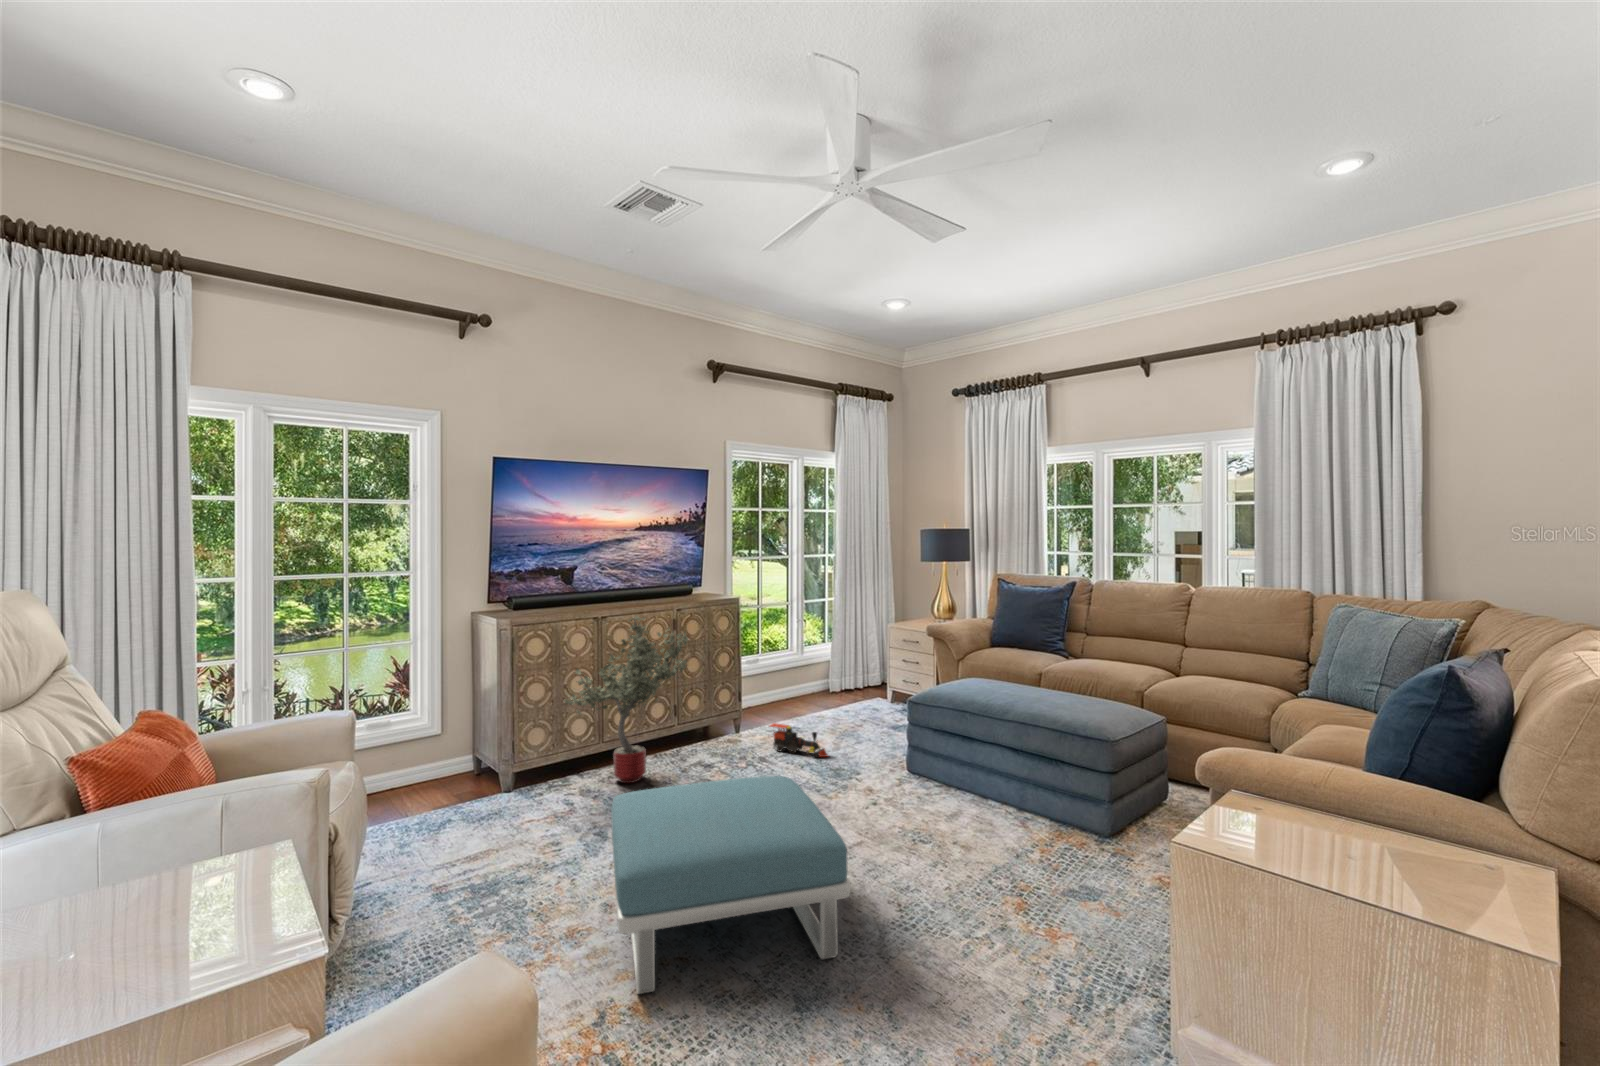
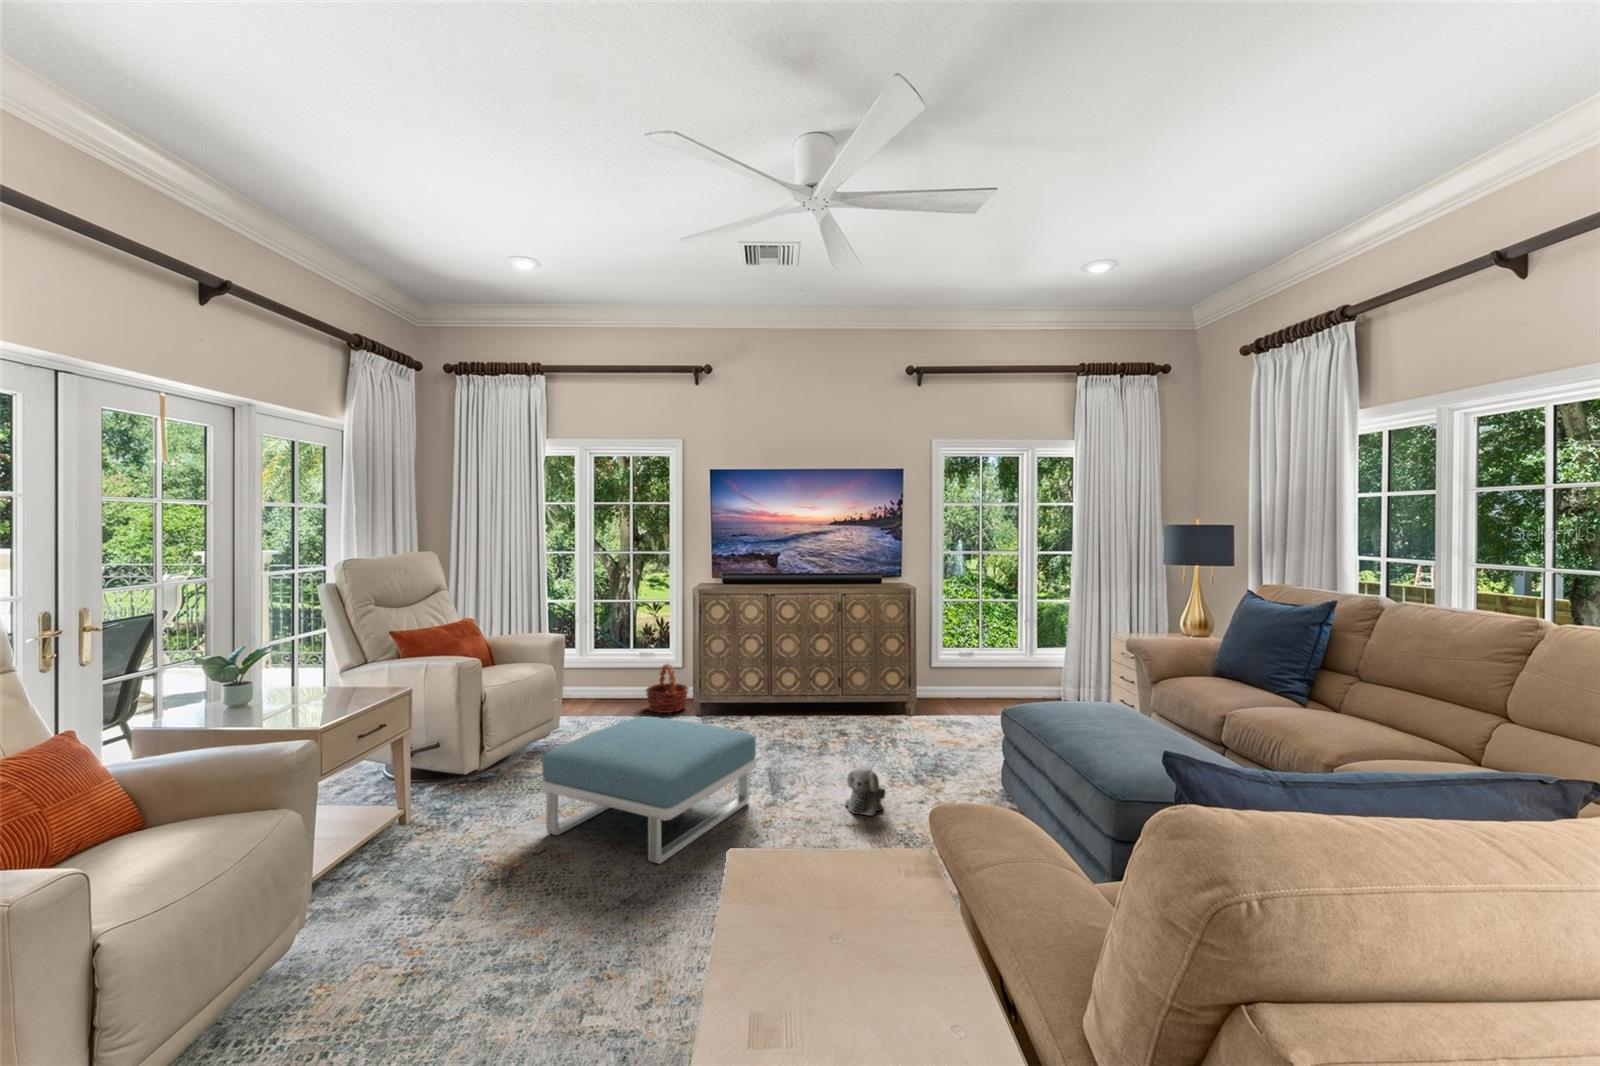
potted tree: present [564,616,688,783] -> none [714,594,823,729]
toy train: present [770,723,828,757] -> none [904,709,940,750]
basket: none [418,730,486,804] -> present [646,664,688,713]
plush toy: none [857,782,902,833] -> present [845,767,886,816]

